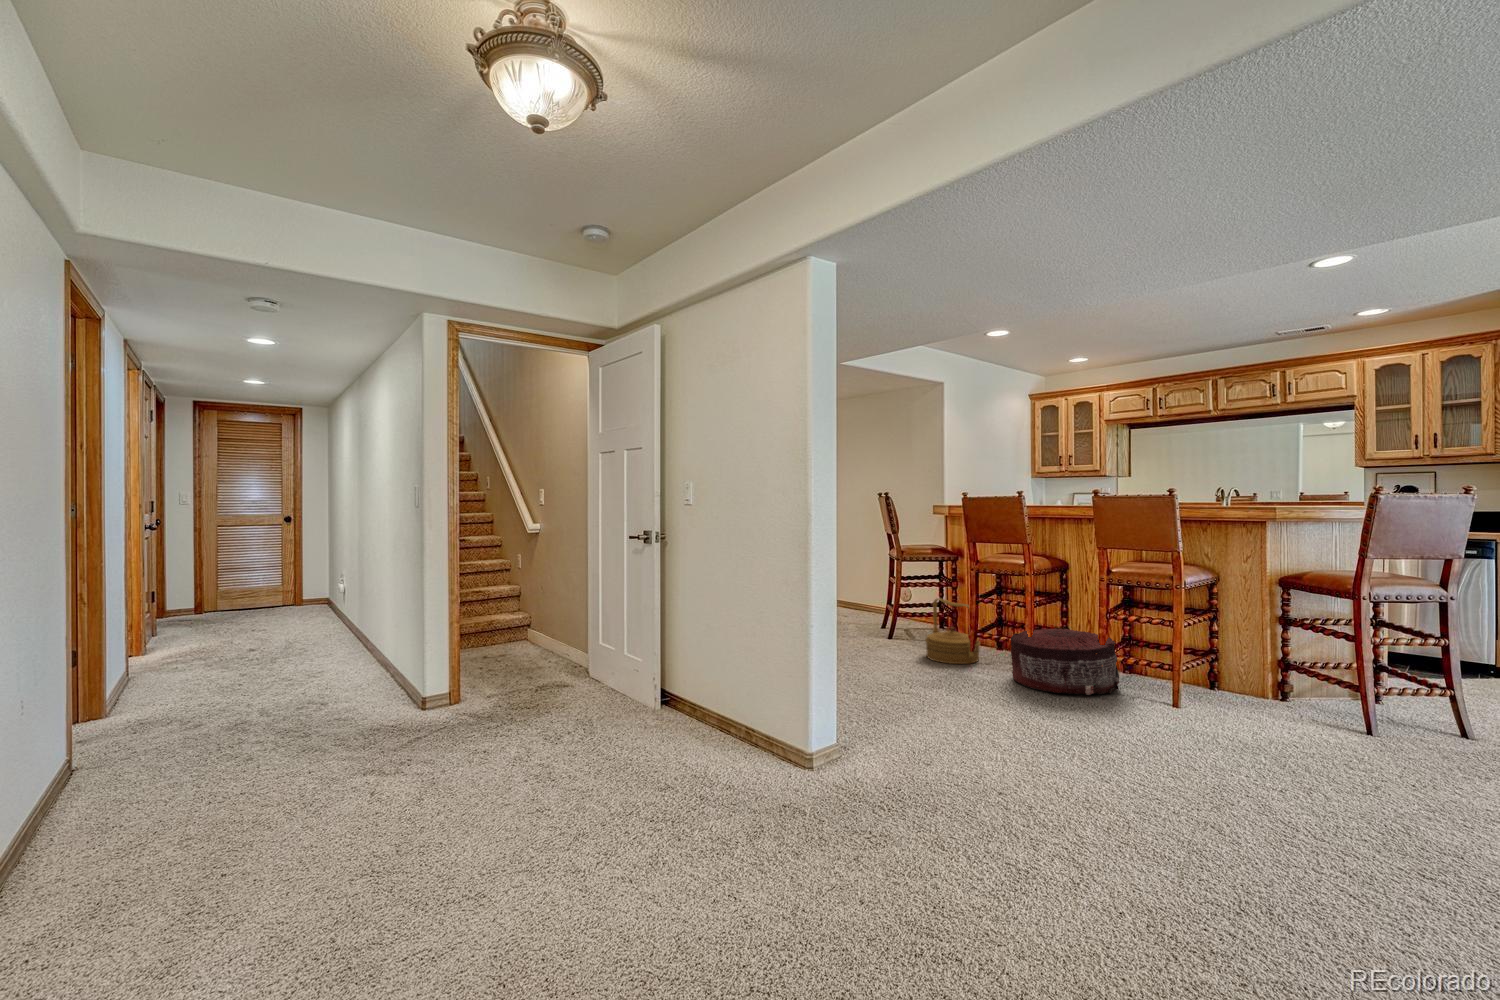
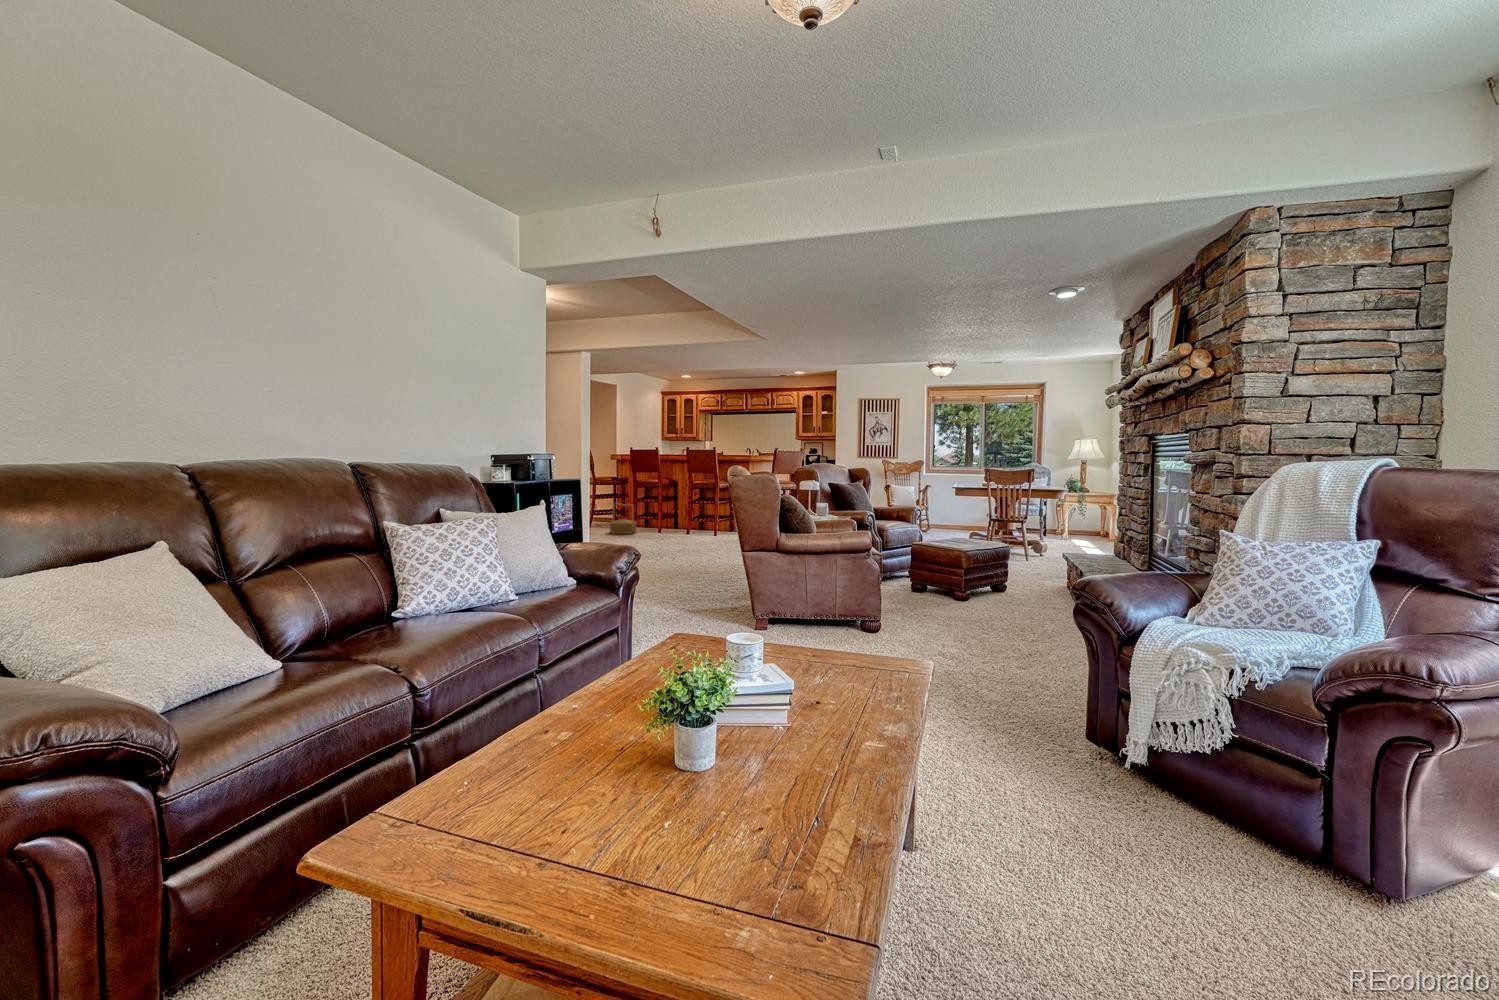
pouf: present [1011,628,1119,695] -> none [651,512,696,537]

